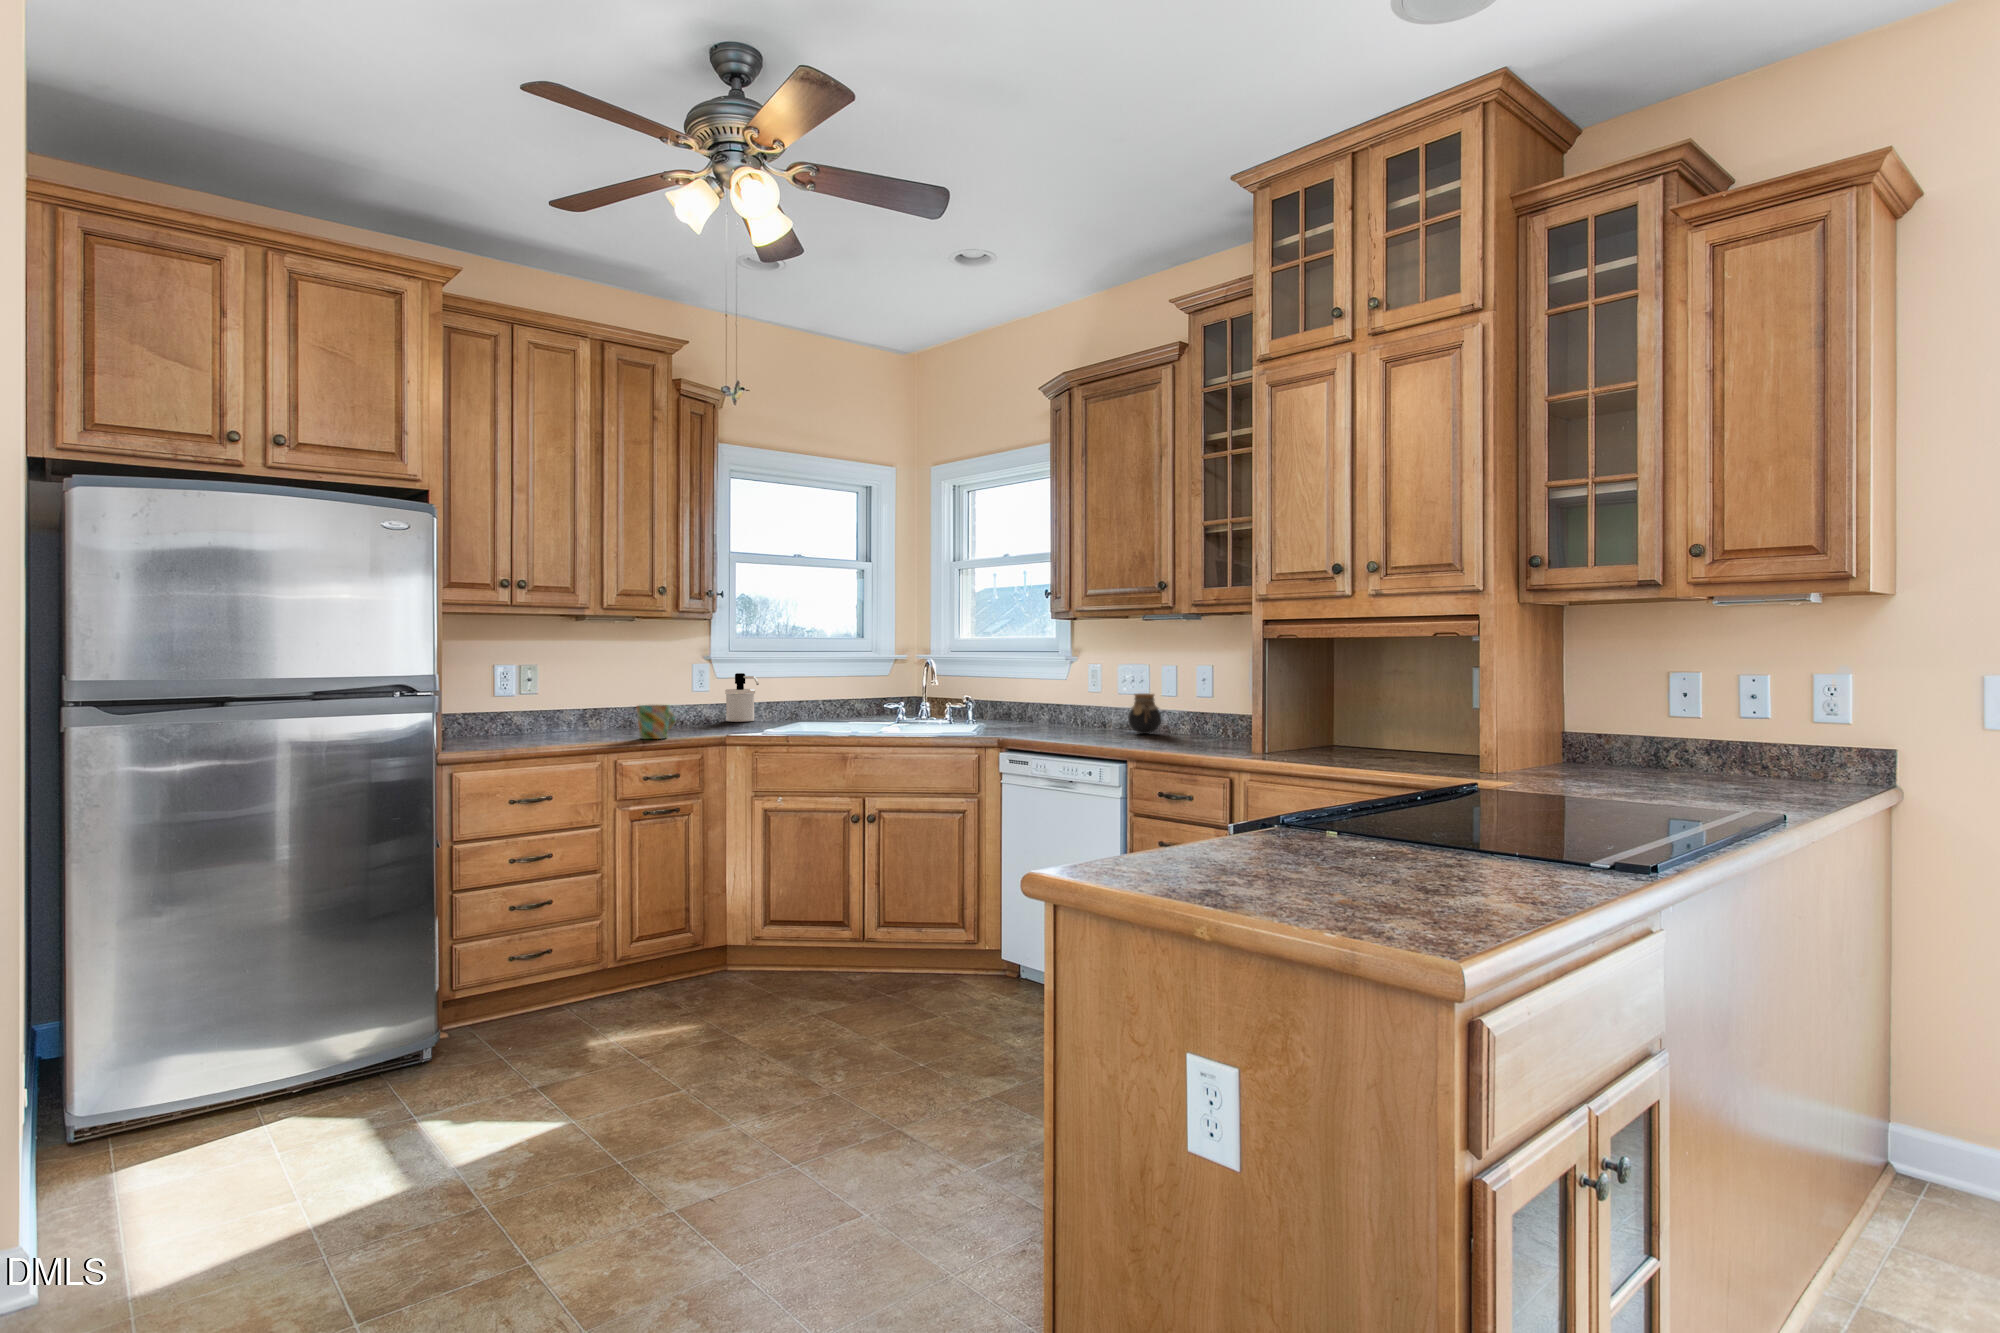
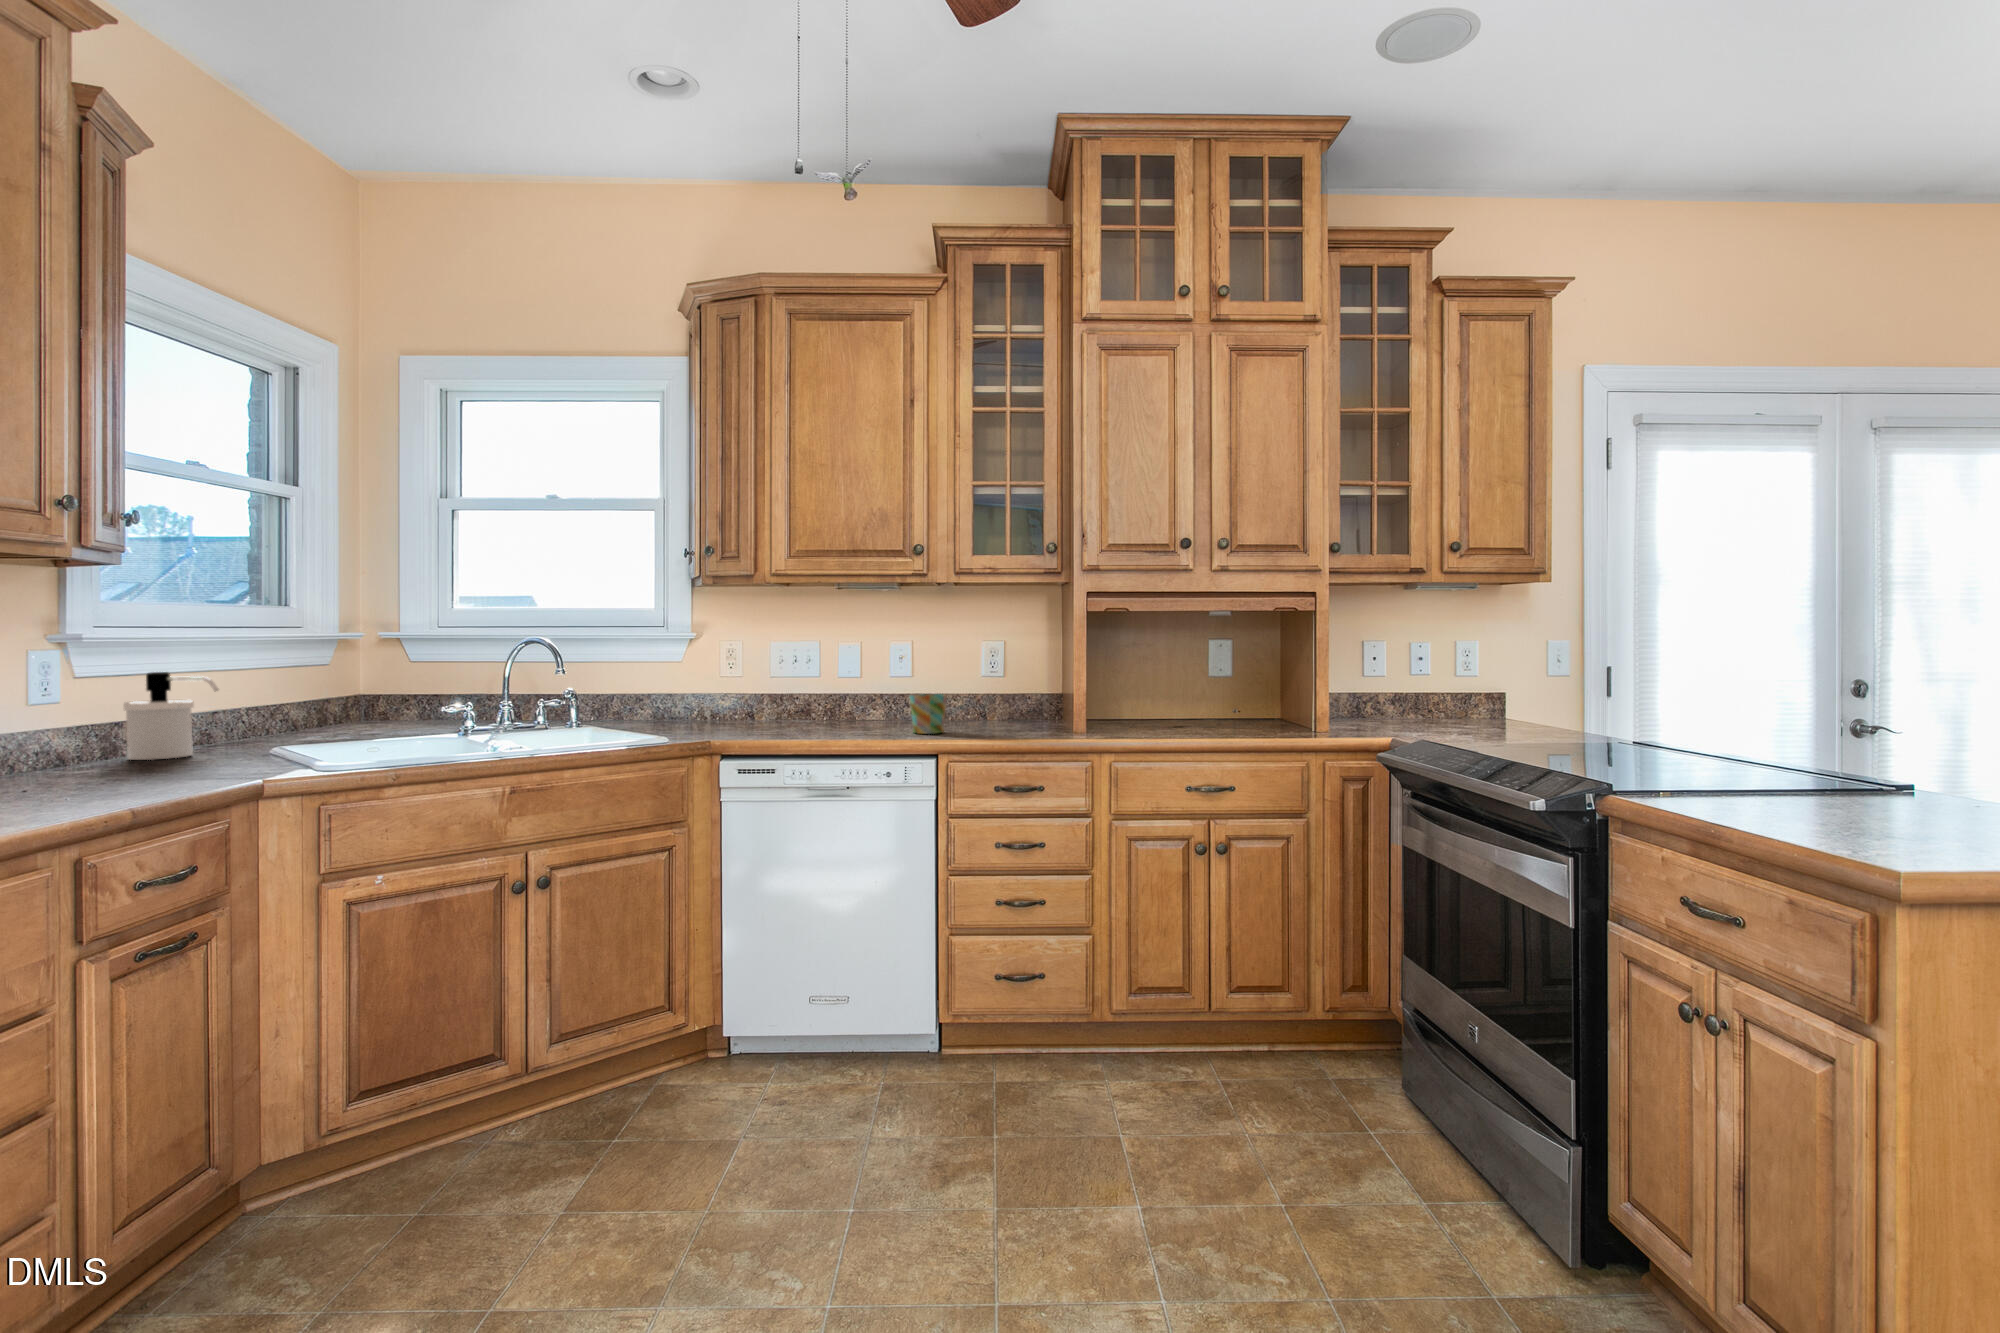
jar: present [1128,693,1161,734] -> none [821,681,859,726]
mug: present [636,705,675,739] -> present [910,694,946,734]

